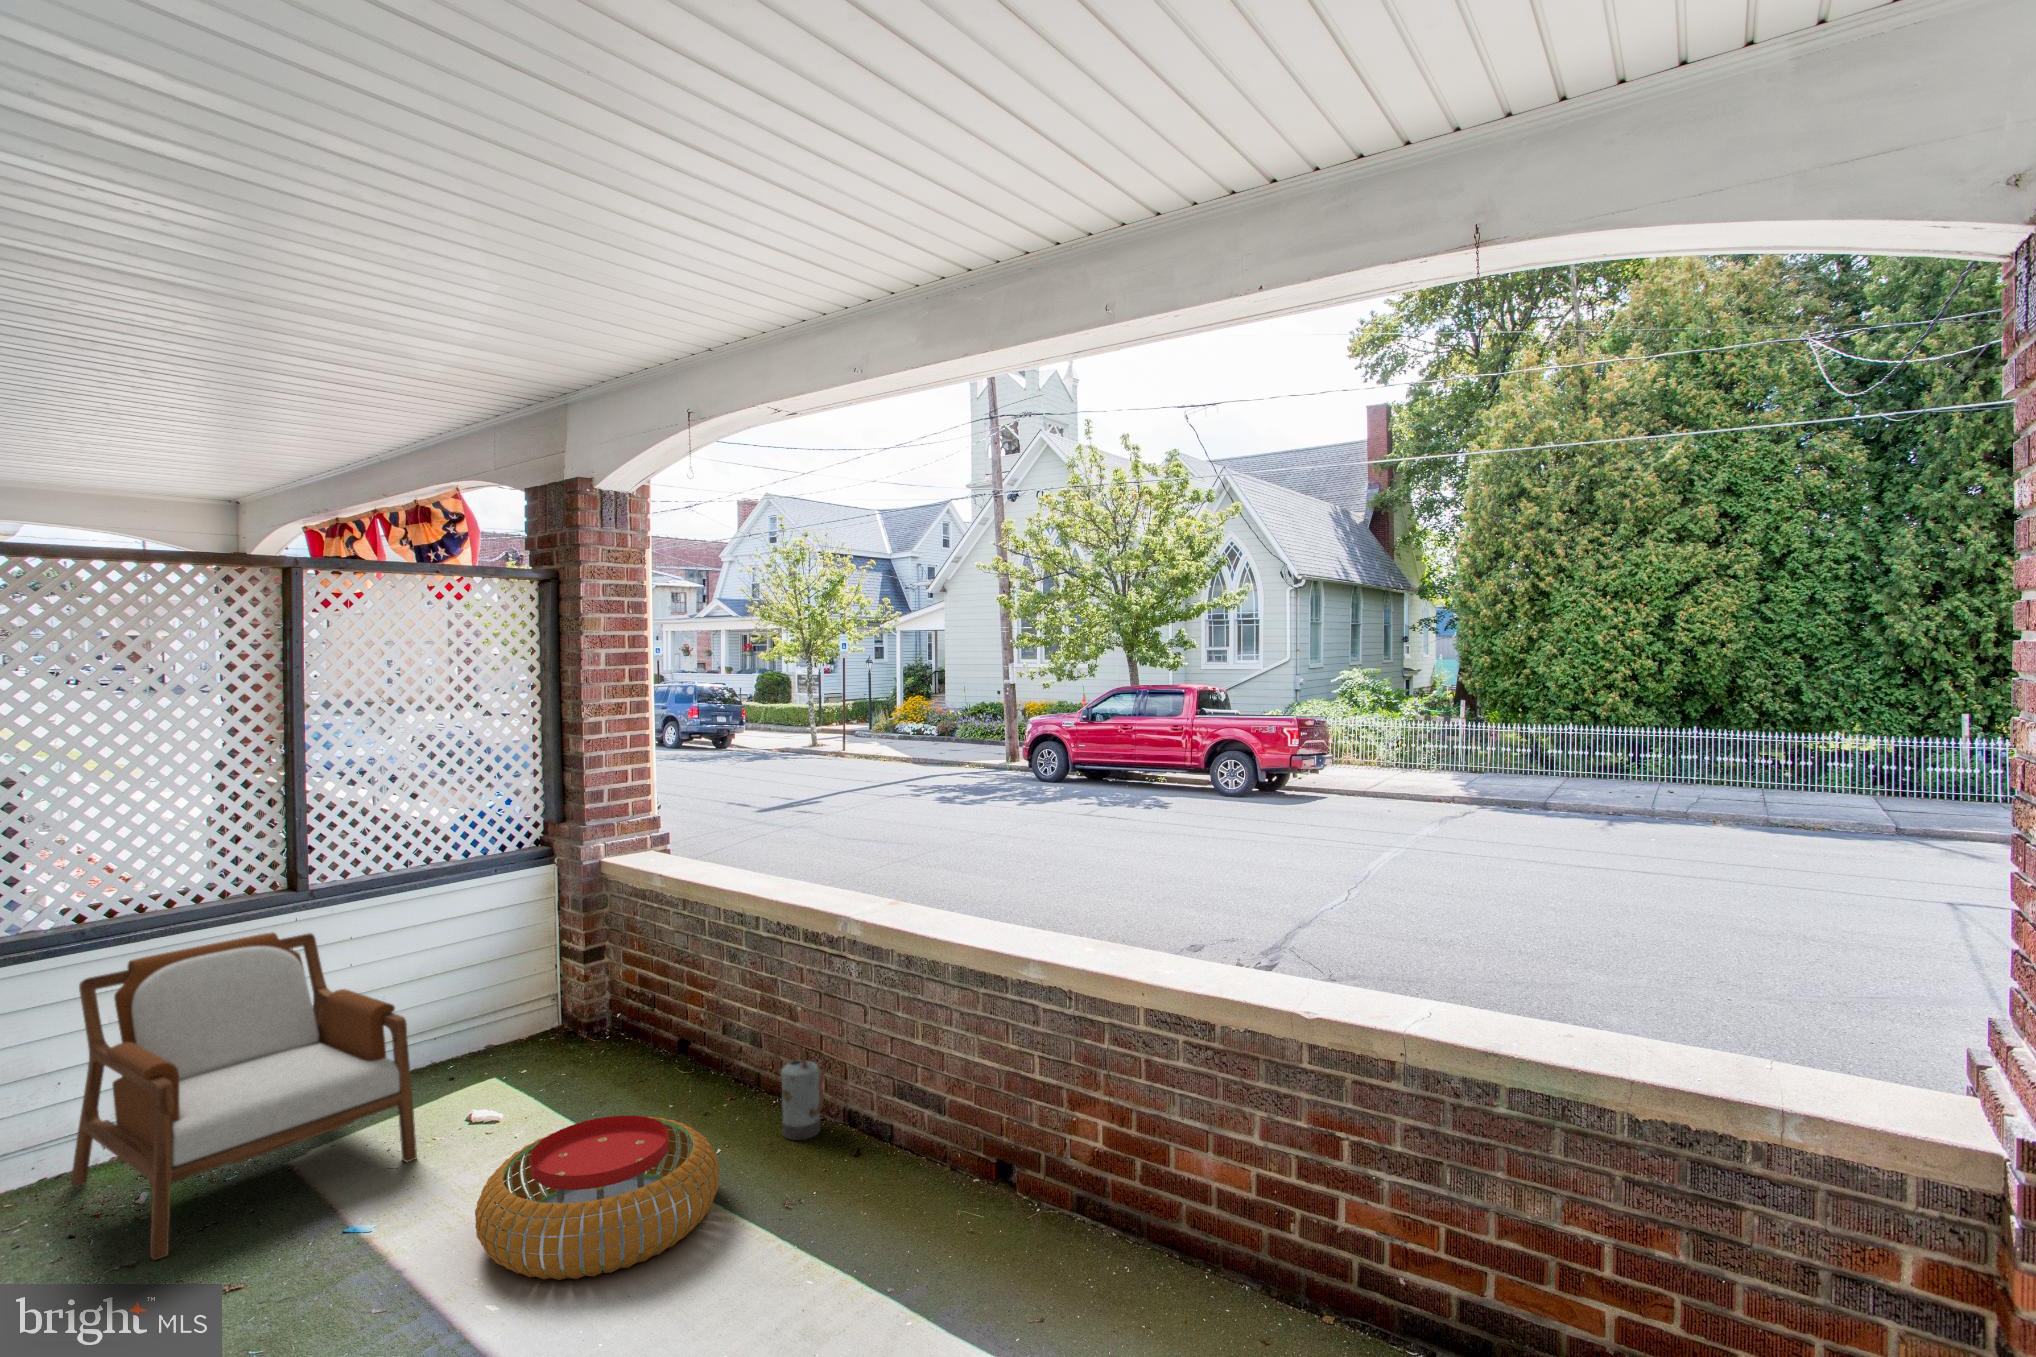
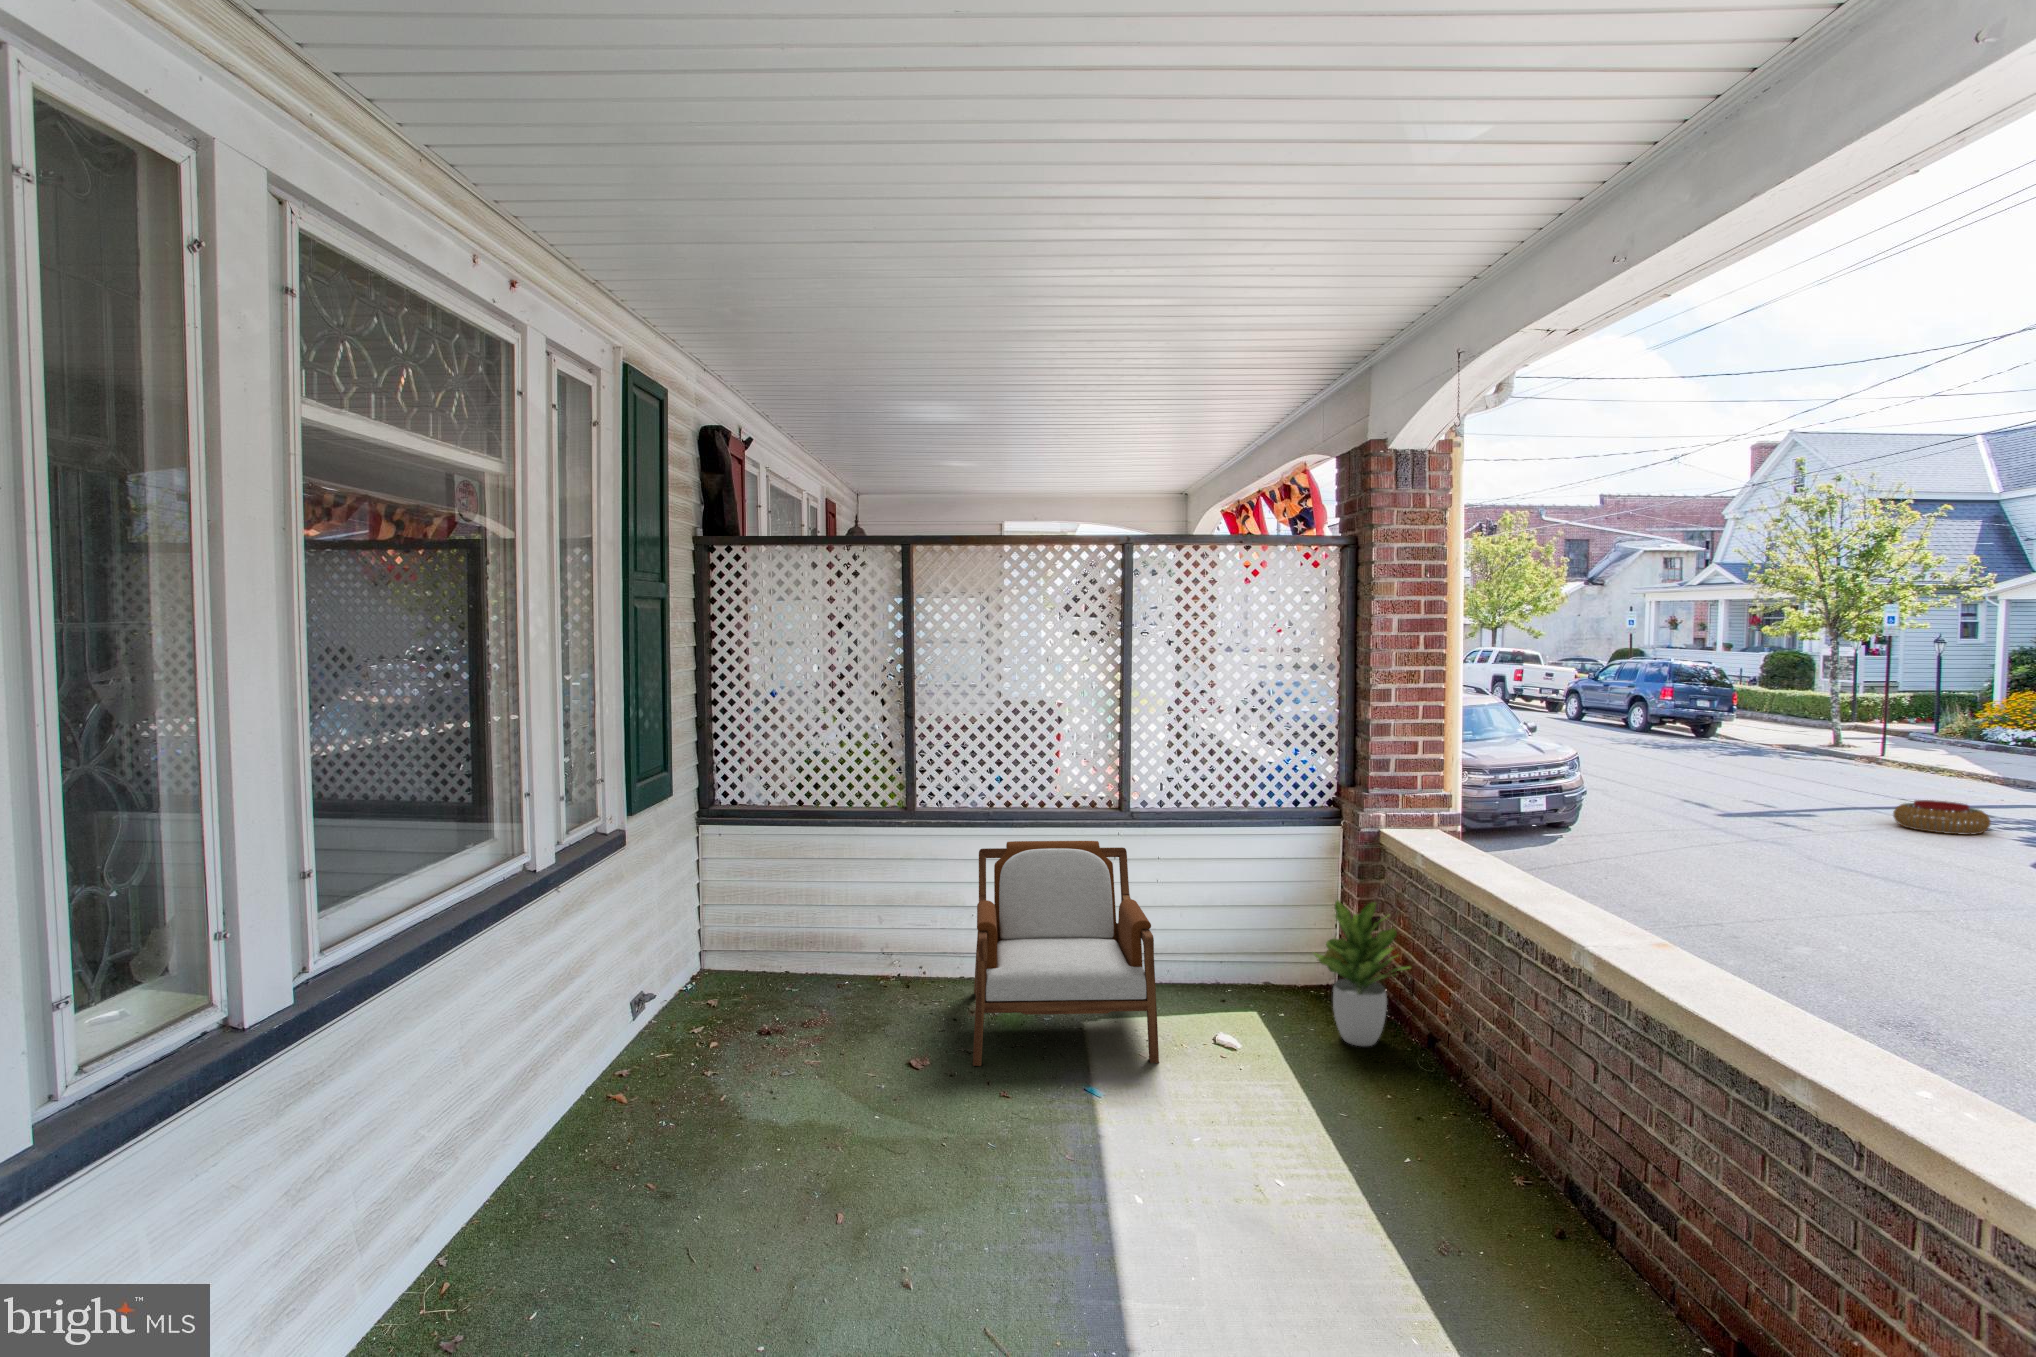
potted plant: none [557,926,657,1070] -> present [1314,899,1410,1046]
watering can: present [774,1033,827,1140] -> none [1485,1074,1538,1214]
pouf: present [475,1115,719,1280] -> present [1893,800,1990,835]

